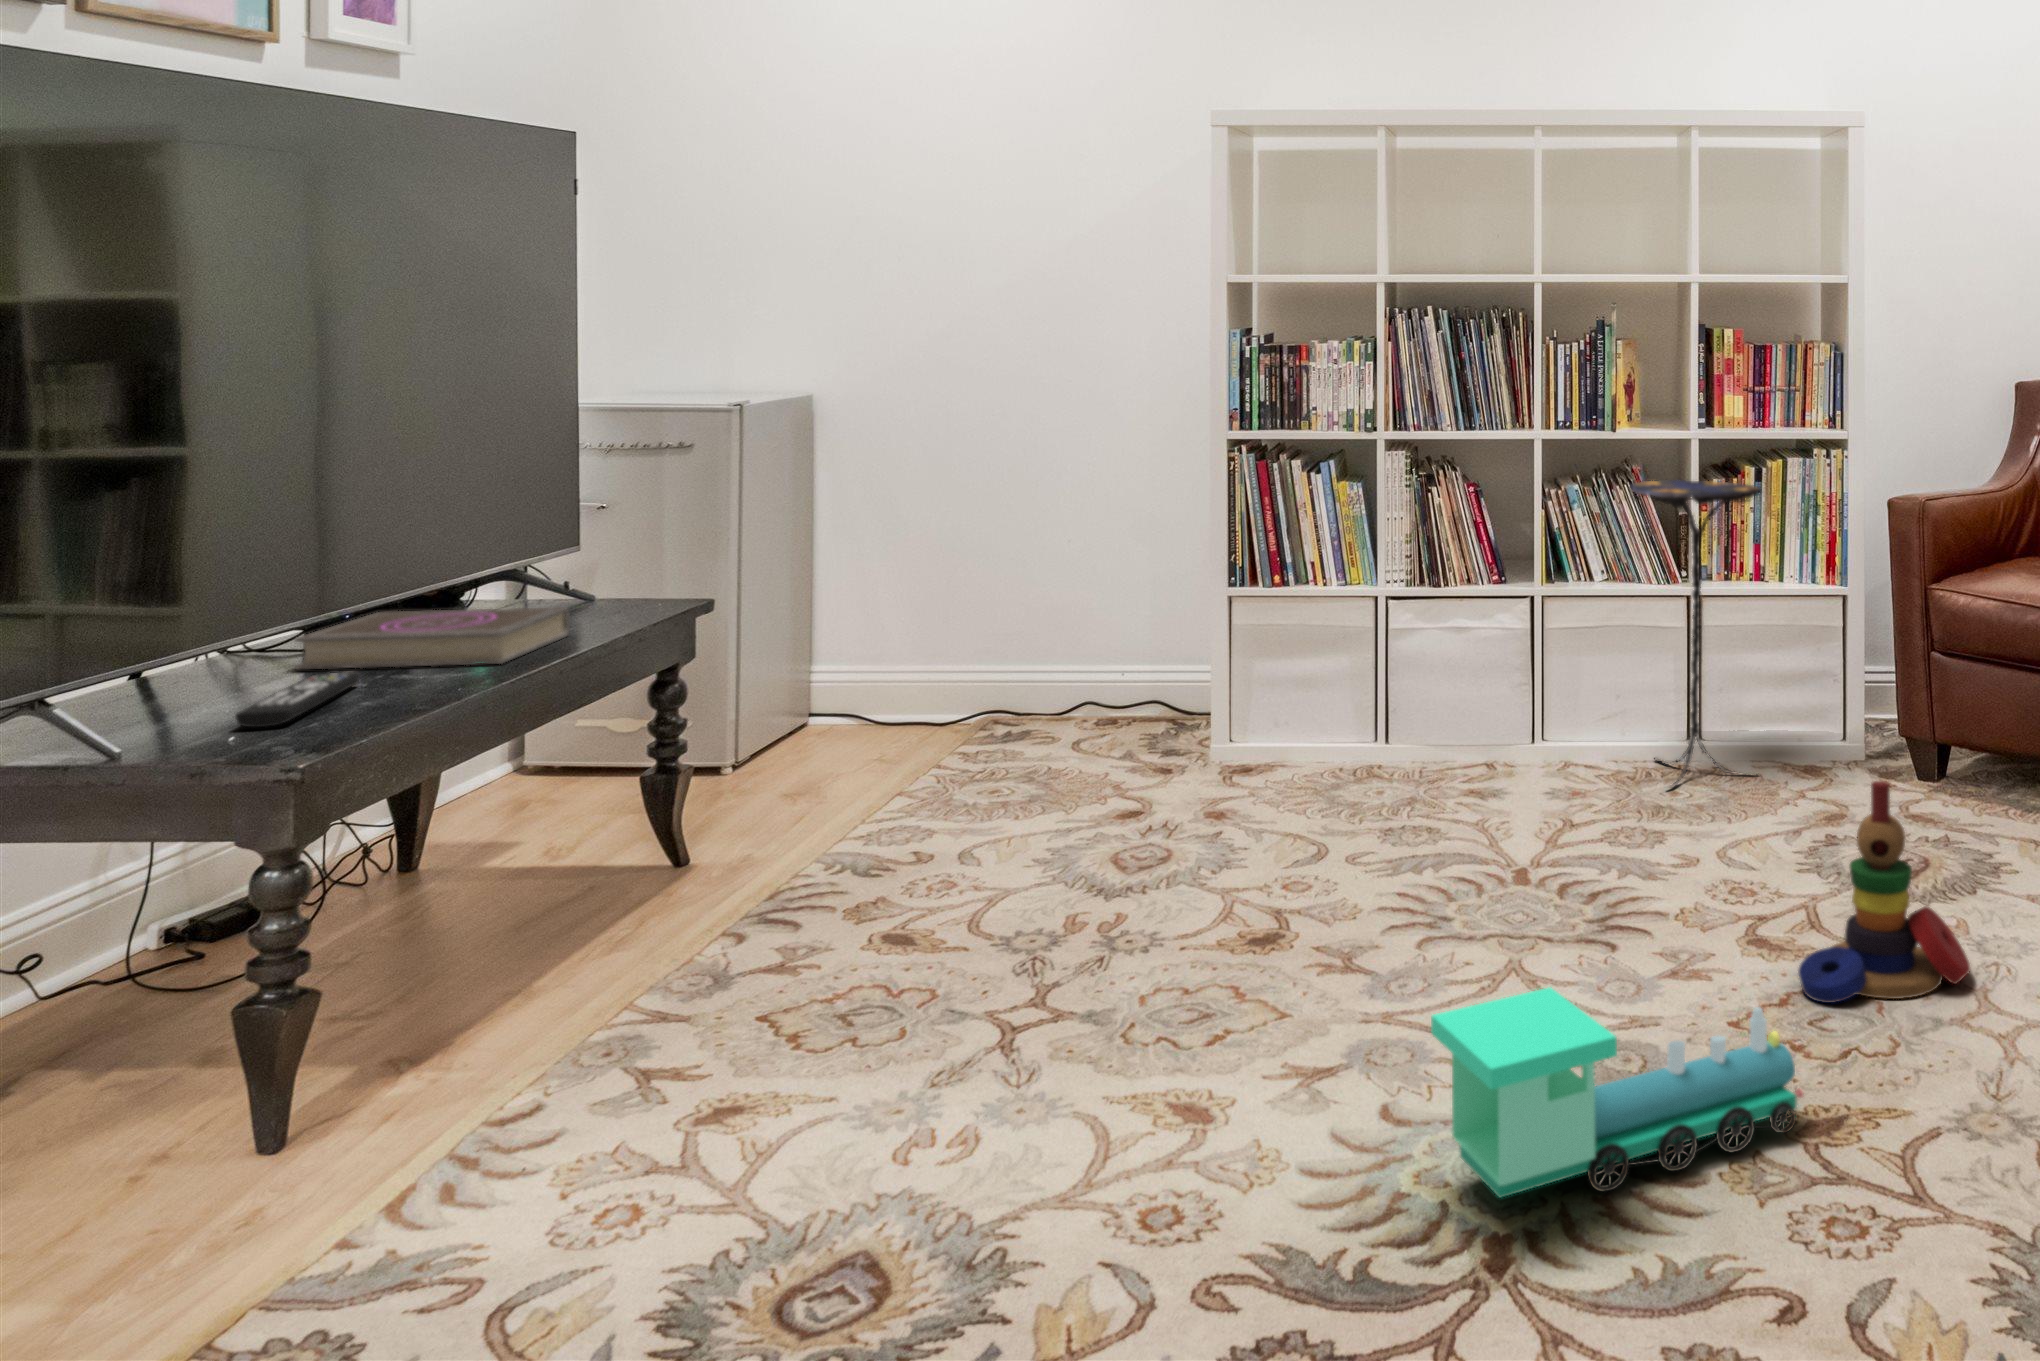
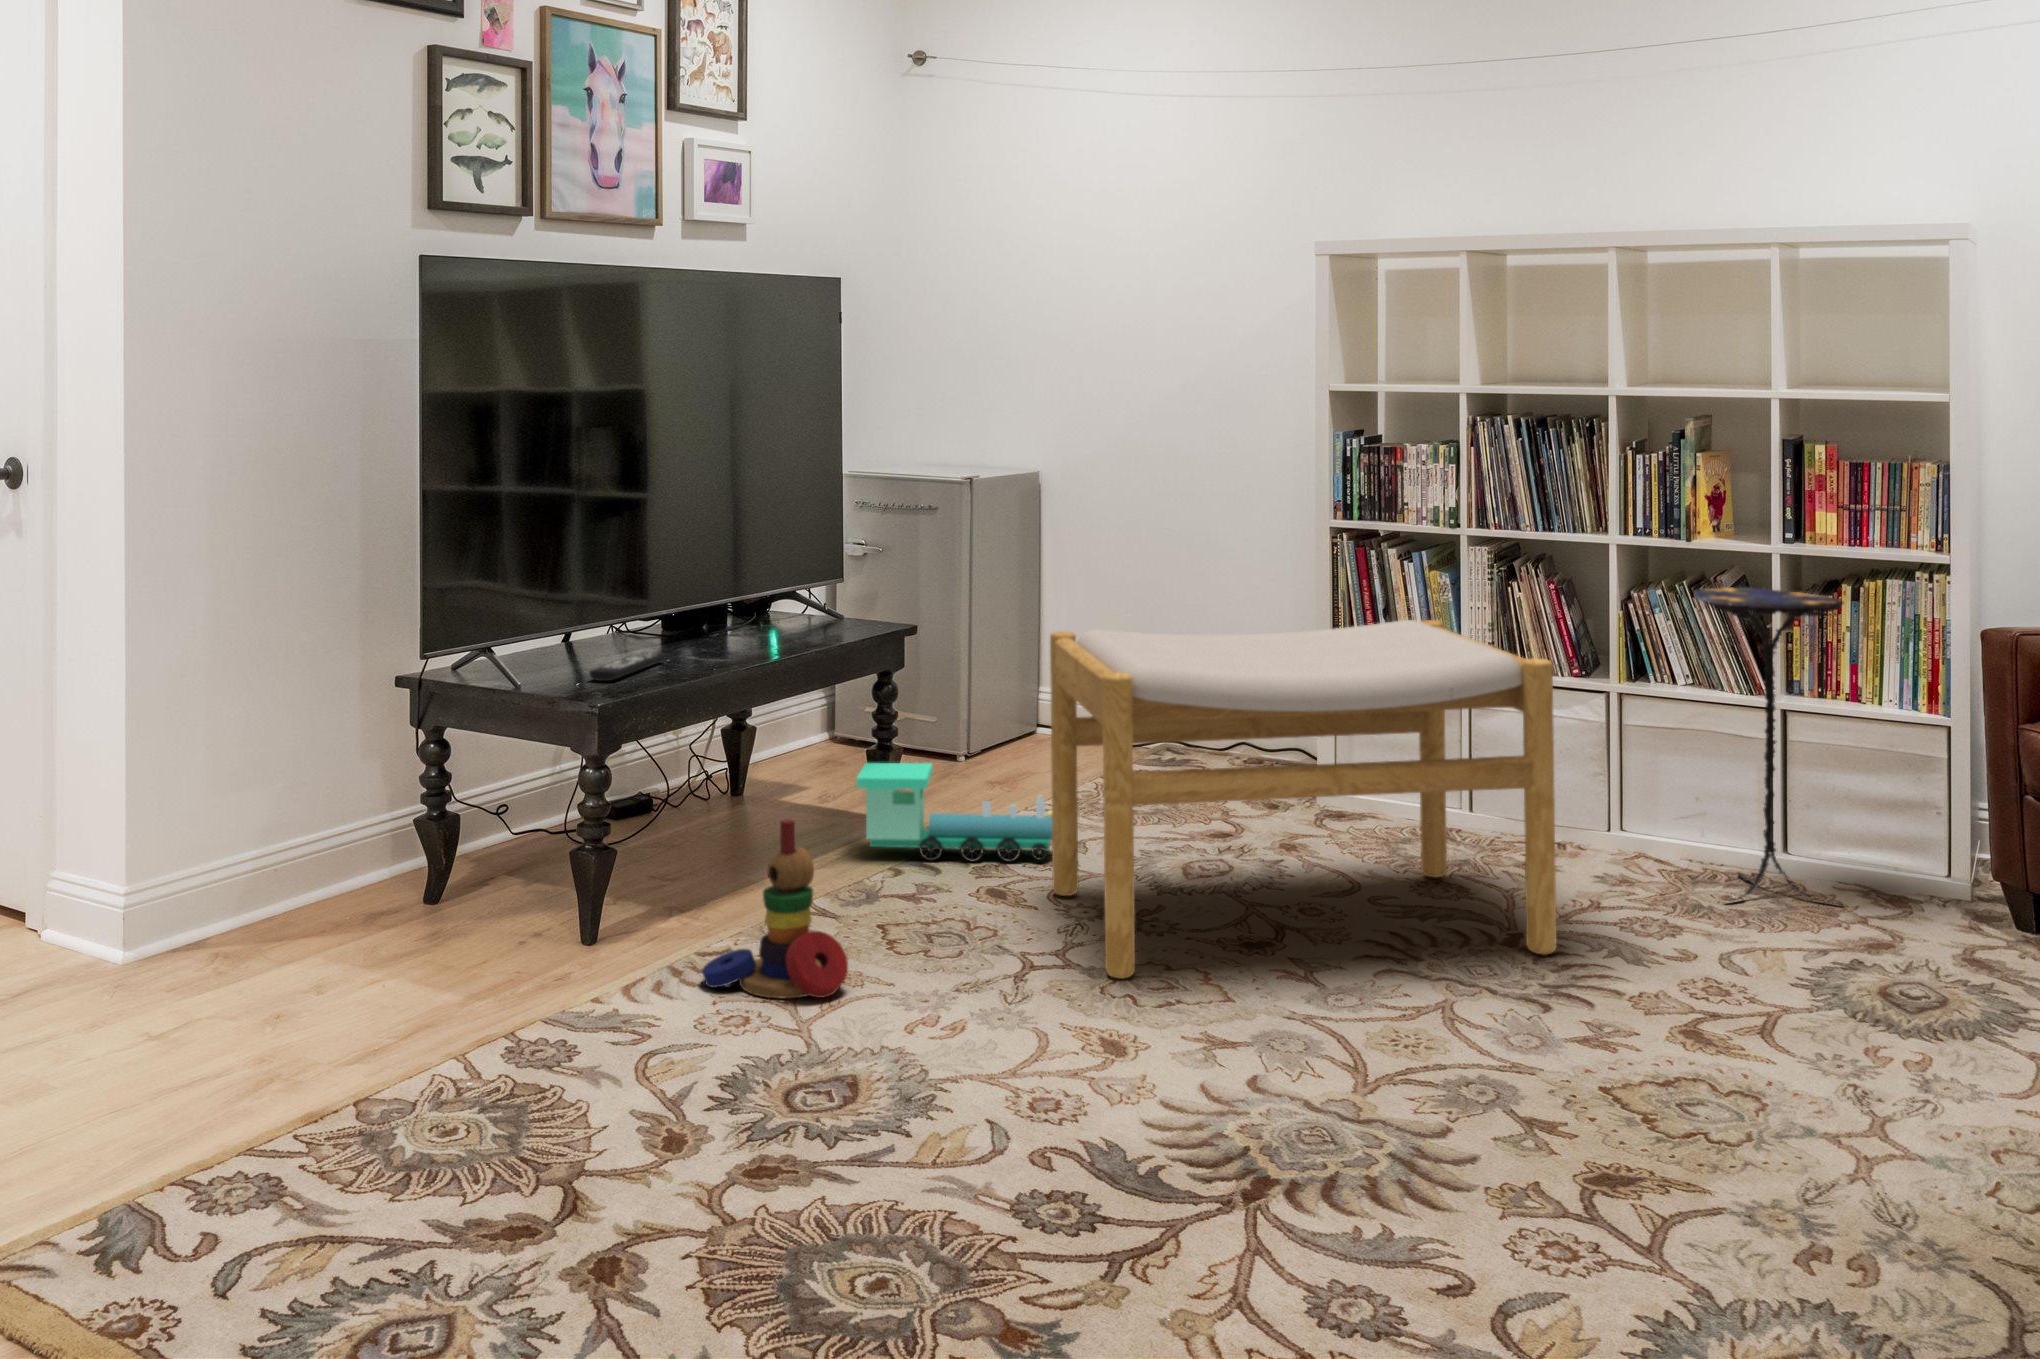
footstool: none [977,535,1570,1011] -> present [1050,620,1556,979]
book: present [296,607,570,669] -> none [639,616,797,658]
stacking toy: present [1798,781,1970,1003] -> present [702,819,848,999]
toy train: present [1431,987,1803,1197] -> present [856,763,1052,862]

